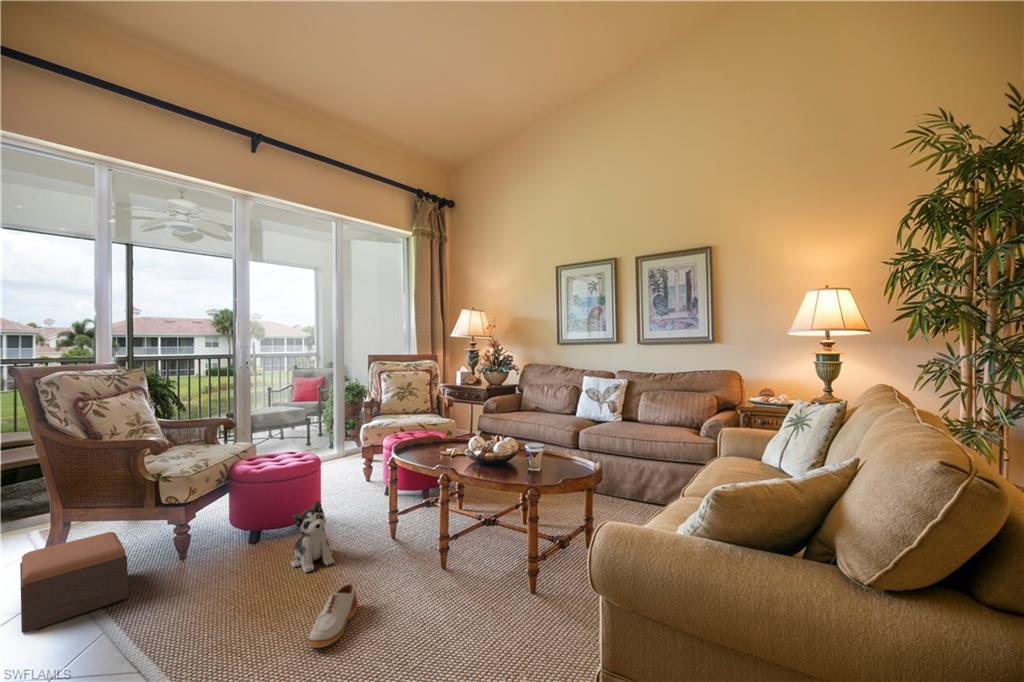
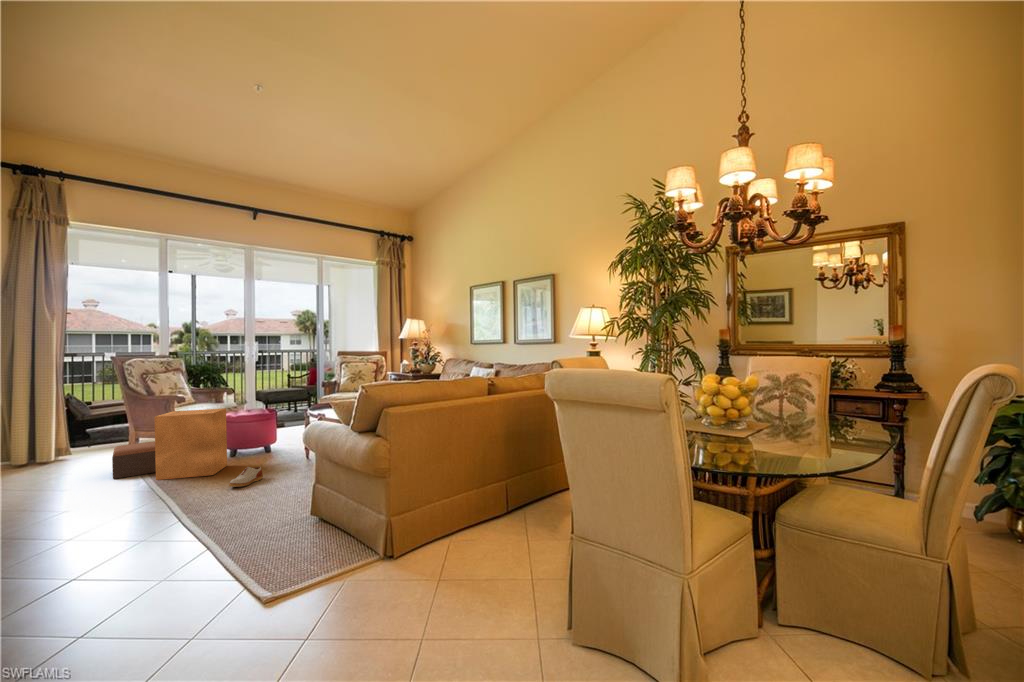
cardboard box: none [122,463,259,629] -> present [155,408,227,480]
plush toy: present [291,500,334,573] -> none [244,430,269,467]

